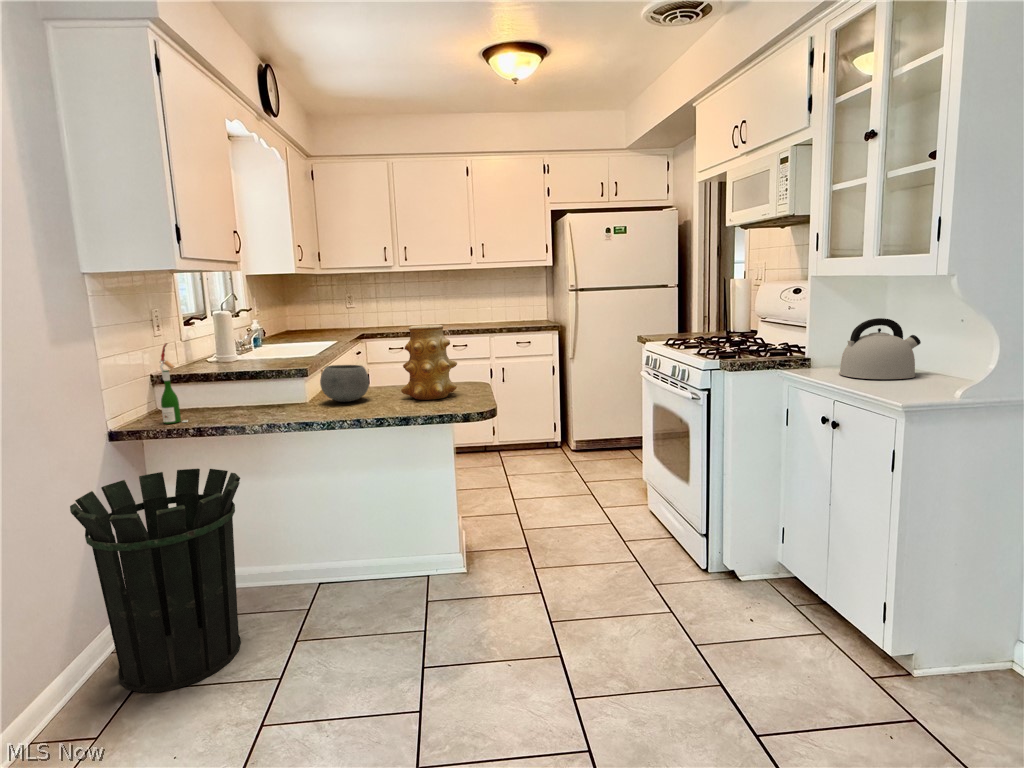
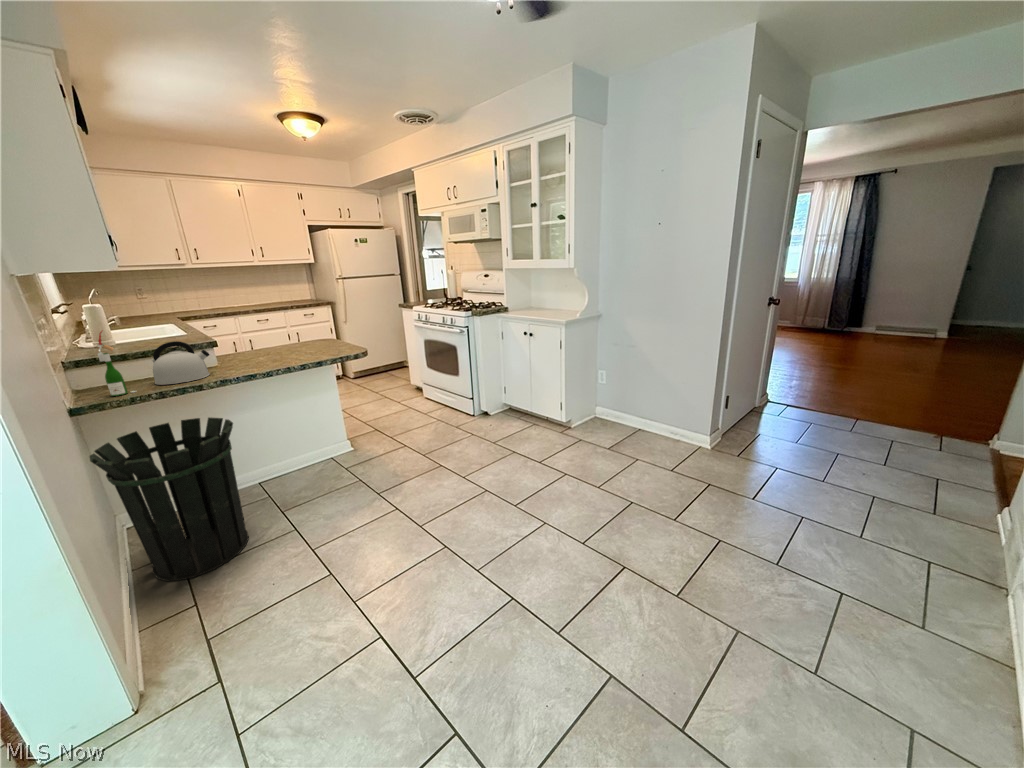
kettle: present [839,318,921,379] -> present [152,341,210,385]
vase: present [401,324,457,400] -> none [294,303,335,352]
bowl: present [320,365,369,402] -> none [234,335,273,361]

